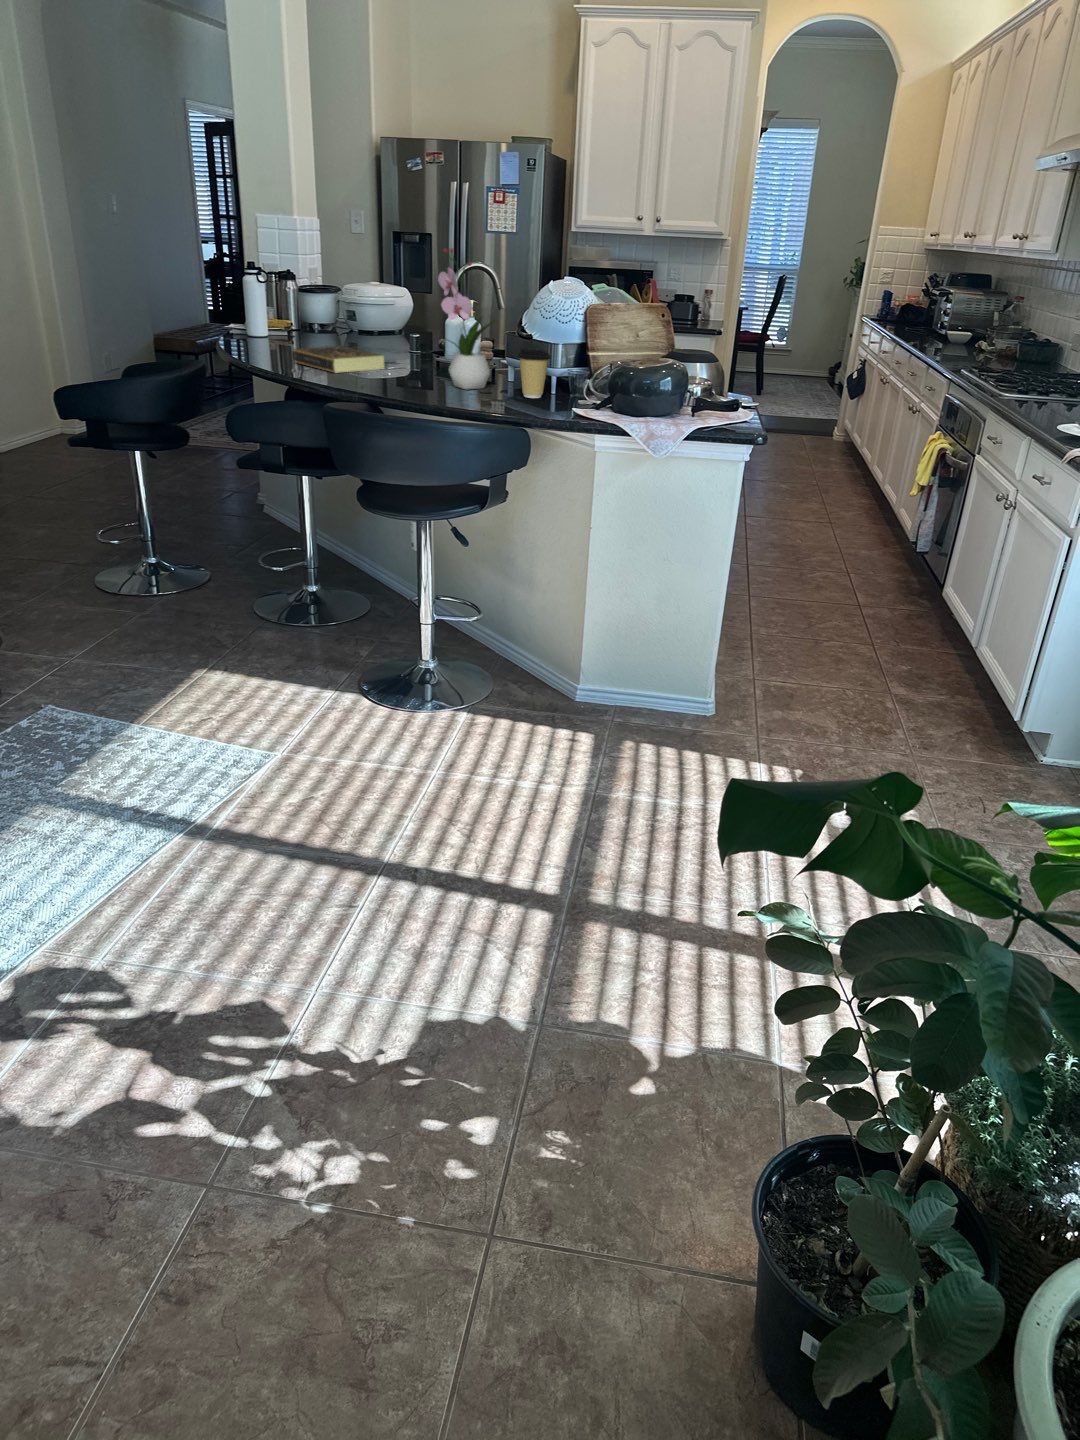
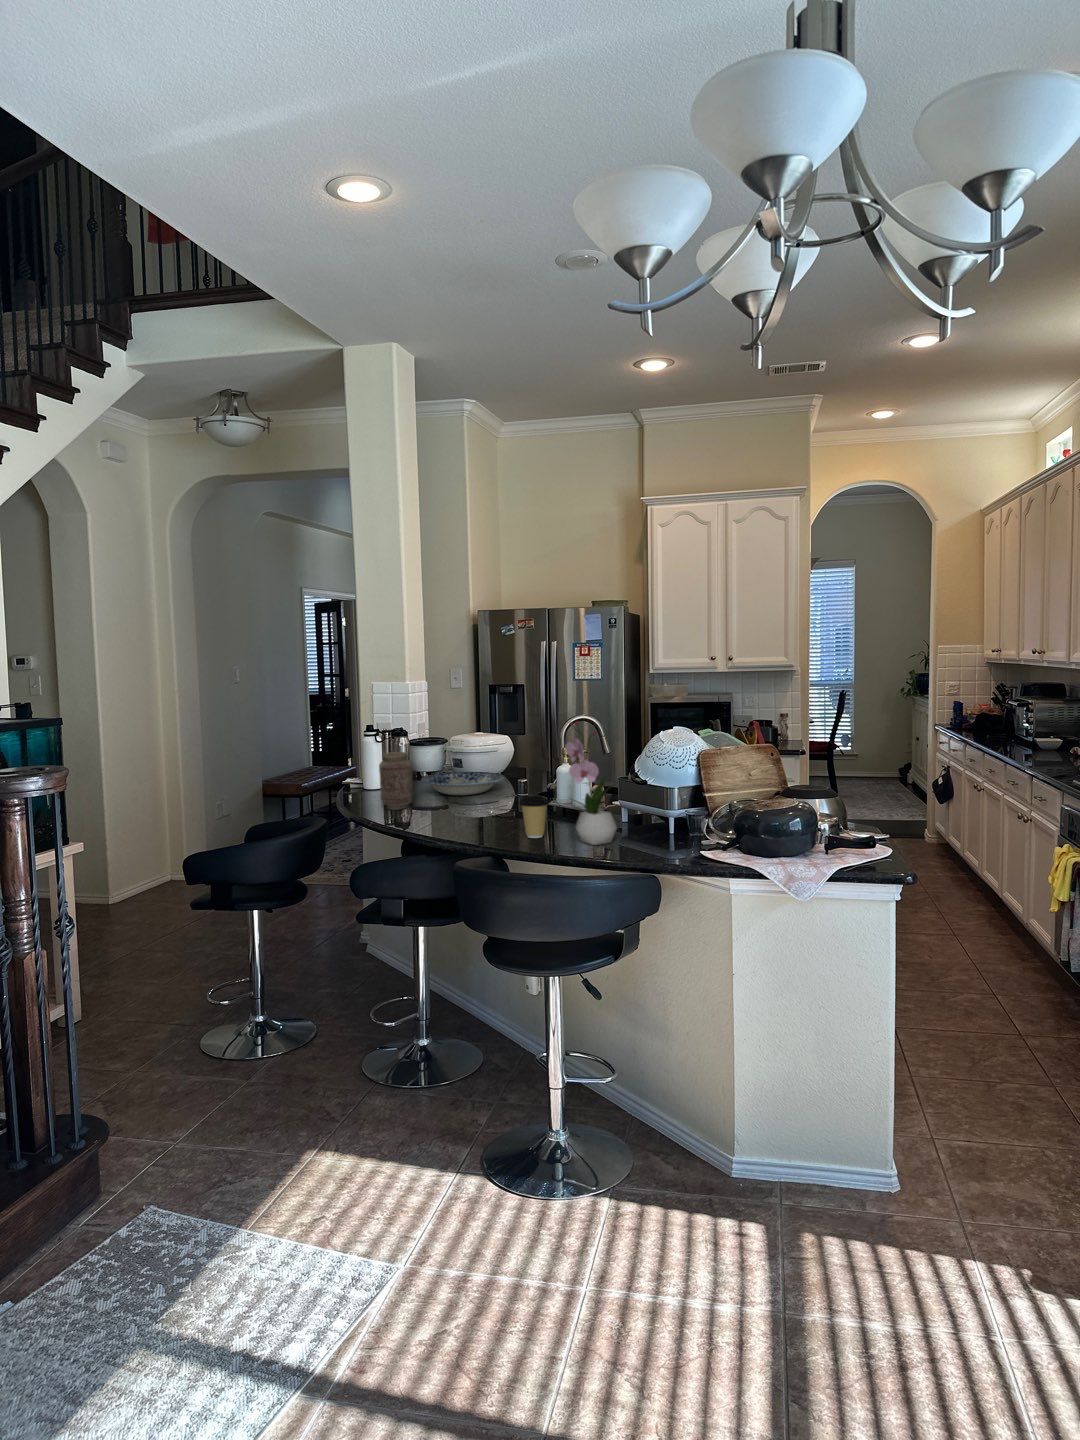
vase: none [254,286,293,351] -> present [379,752,413,810]
plate: none [305,319,393,342] -> present [421,772,504,795]
book: present [292,346,384,373] -> none [416,803,506,832]
coffee cup: present [517,348,551,398] -> present [519,796,549,838]

